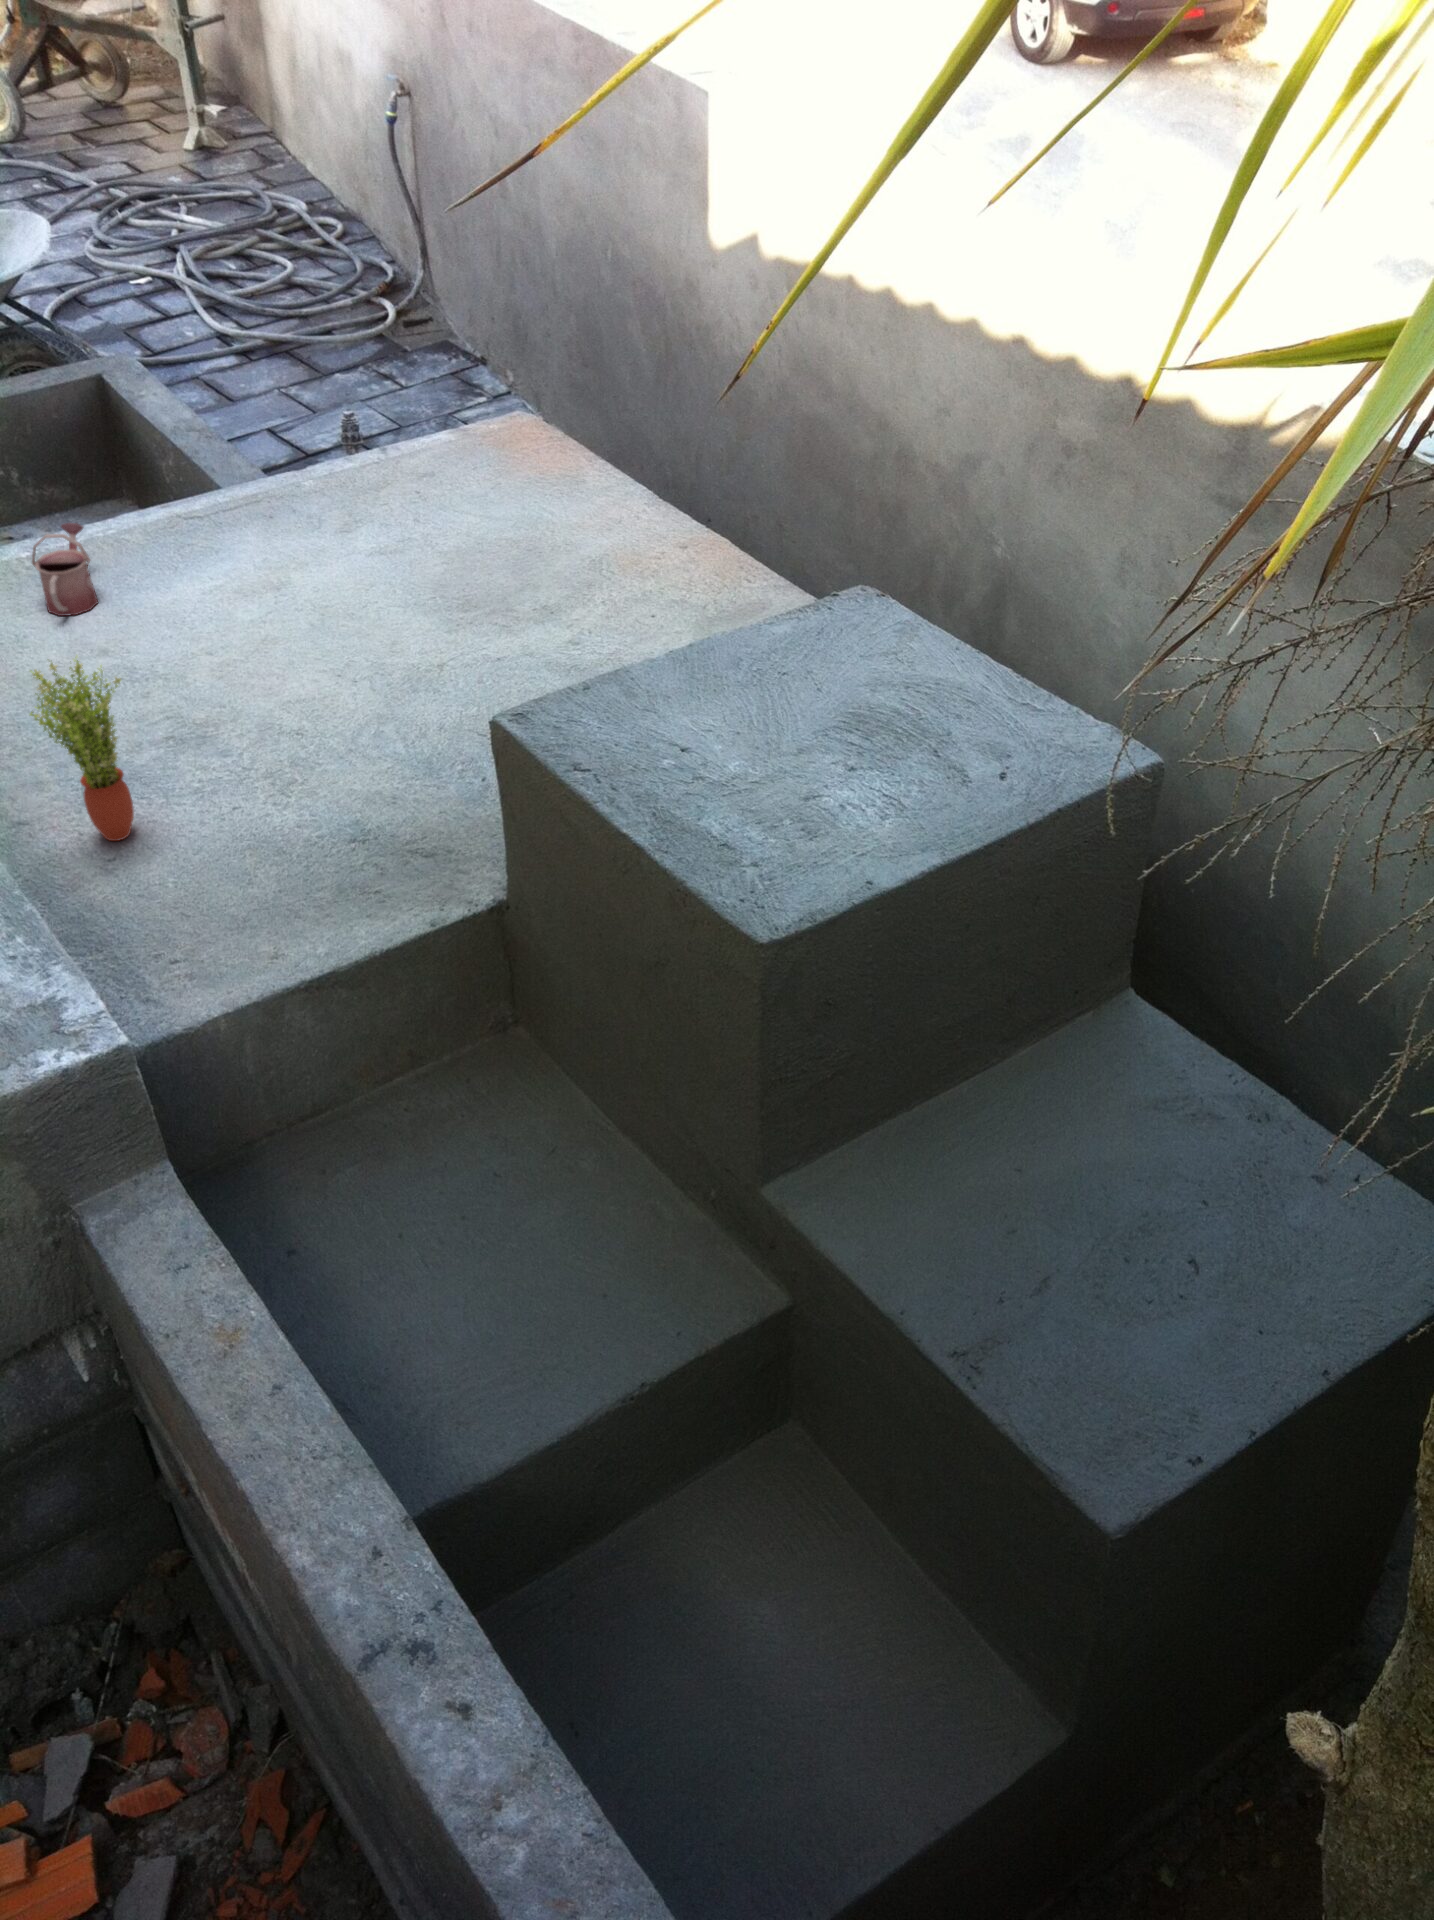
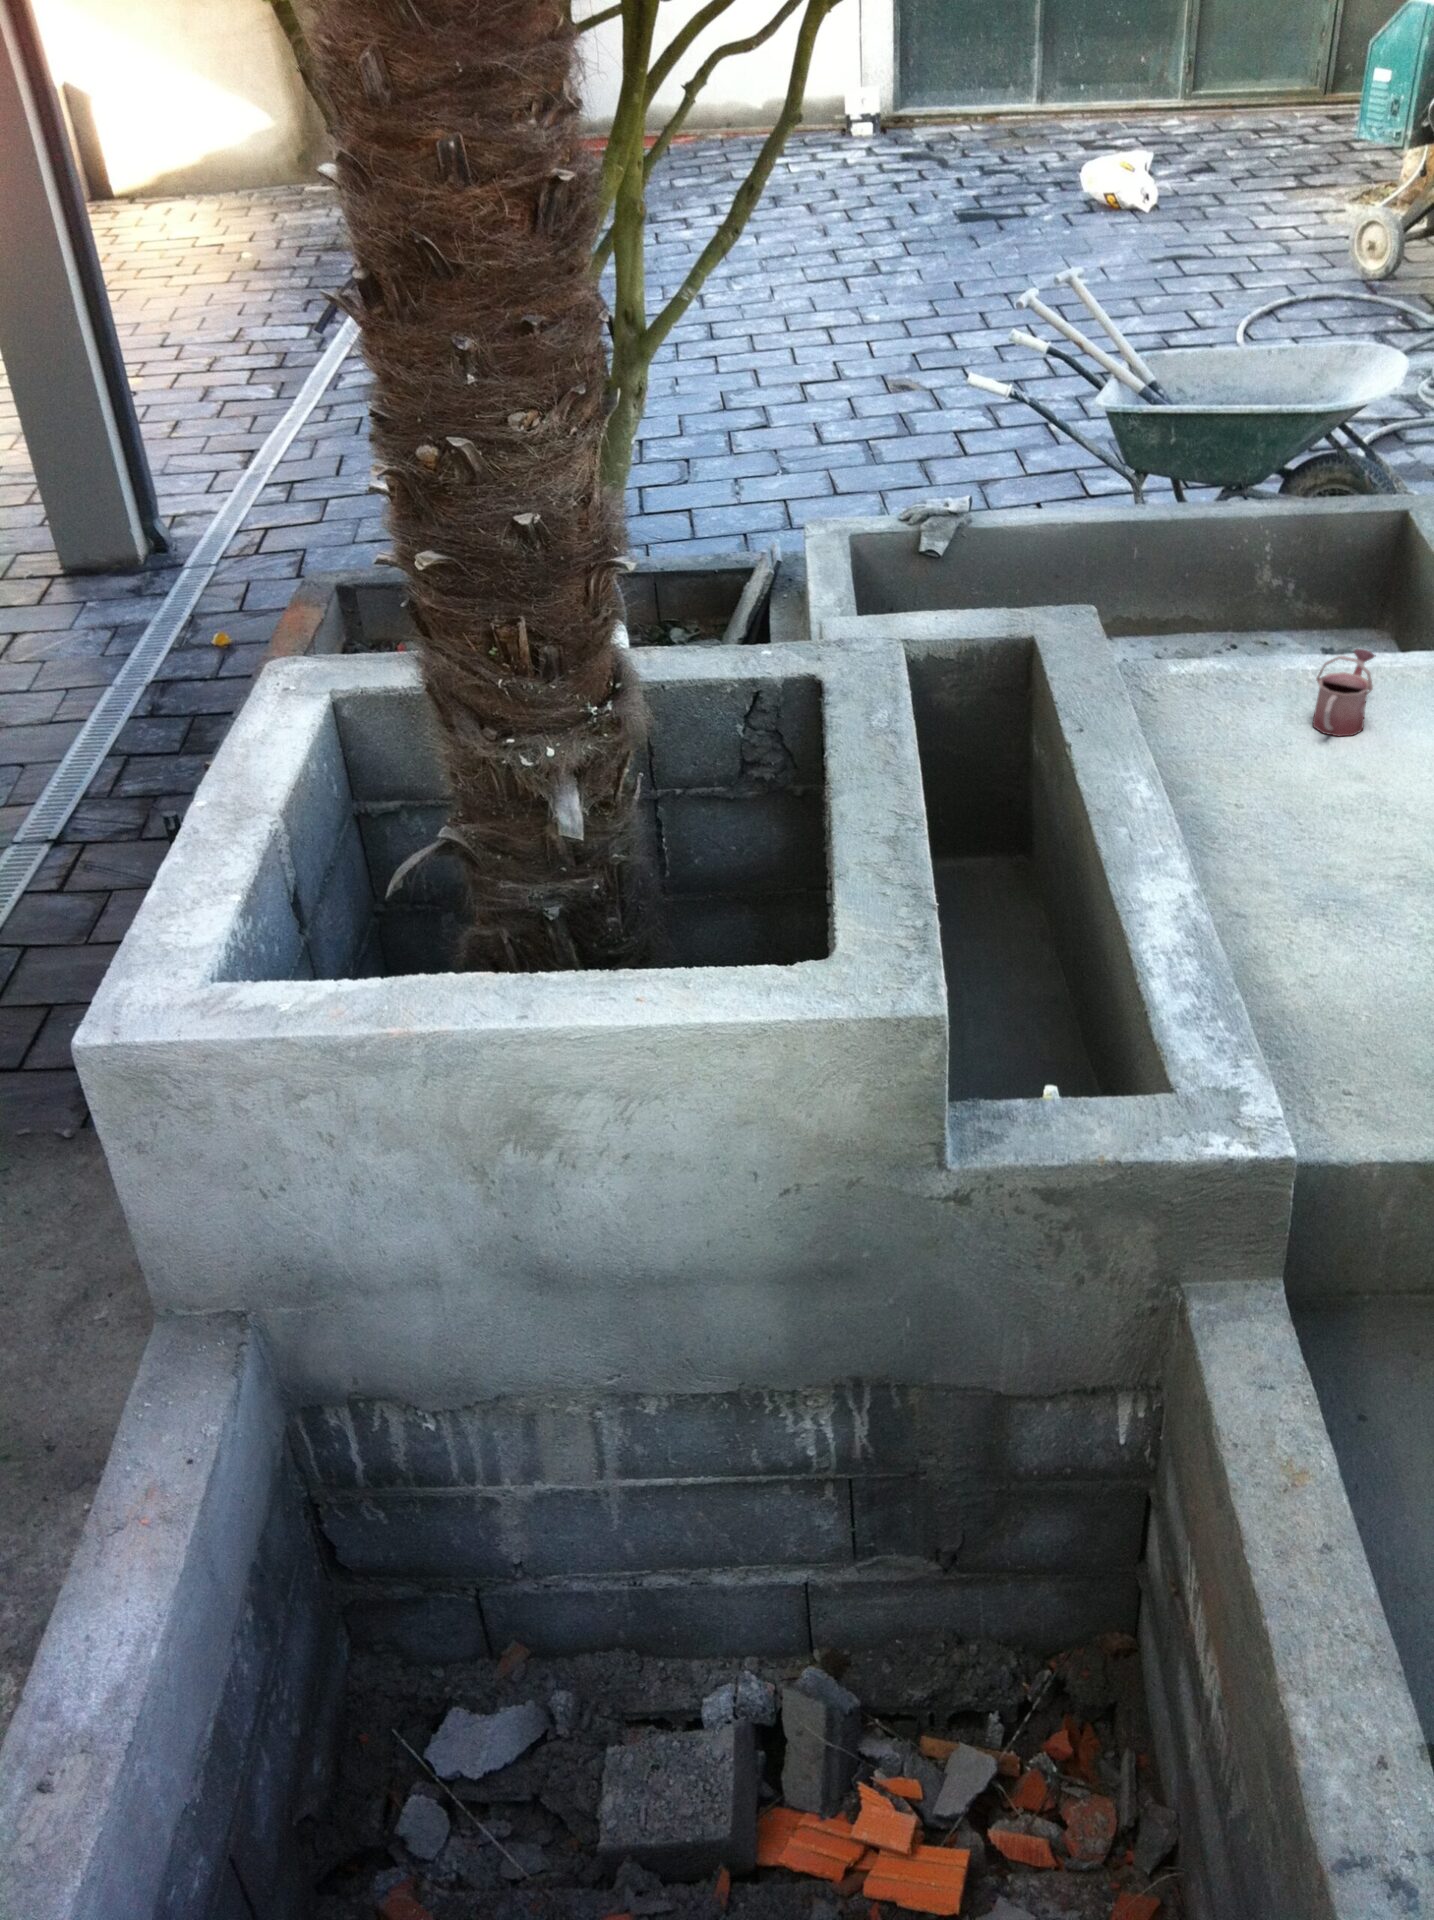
potted plant: present [30,660,134,841] -> none [1295,776,1394,961]

